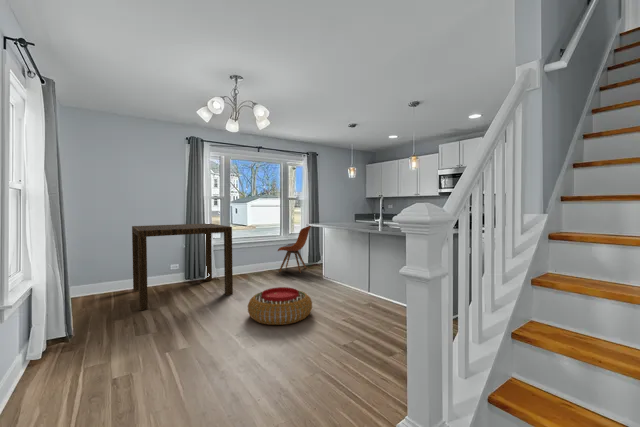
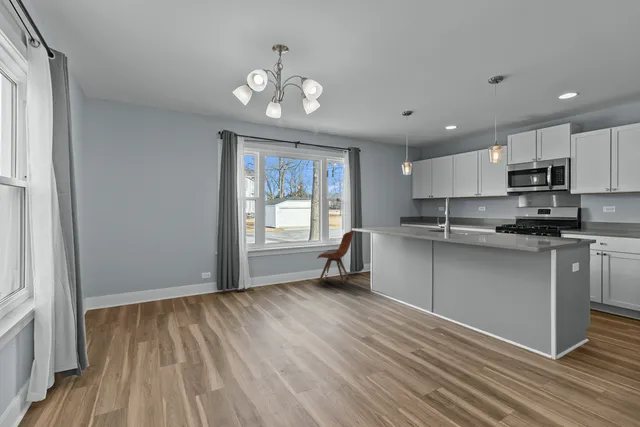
dining table: present [132,223,233,310] -> none [160,227,270,329]
pouf: present [248,287,312,325] -> none [292,307,372,359]

